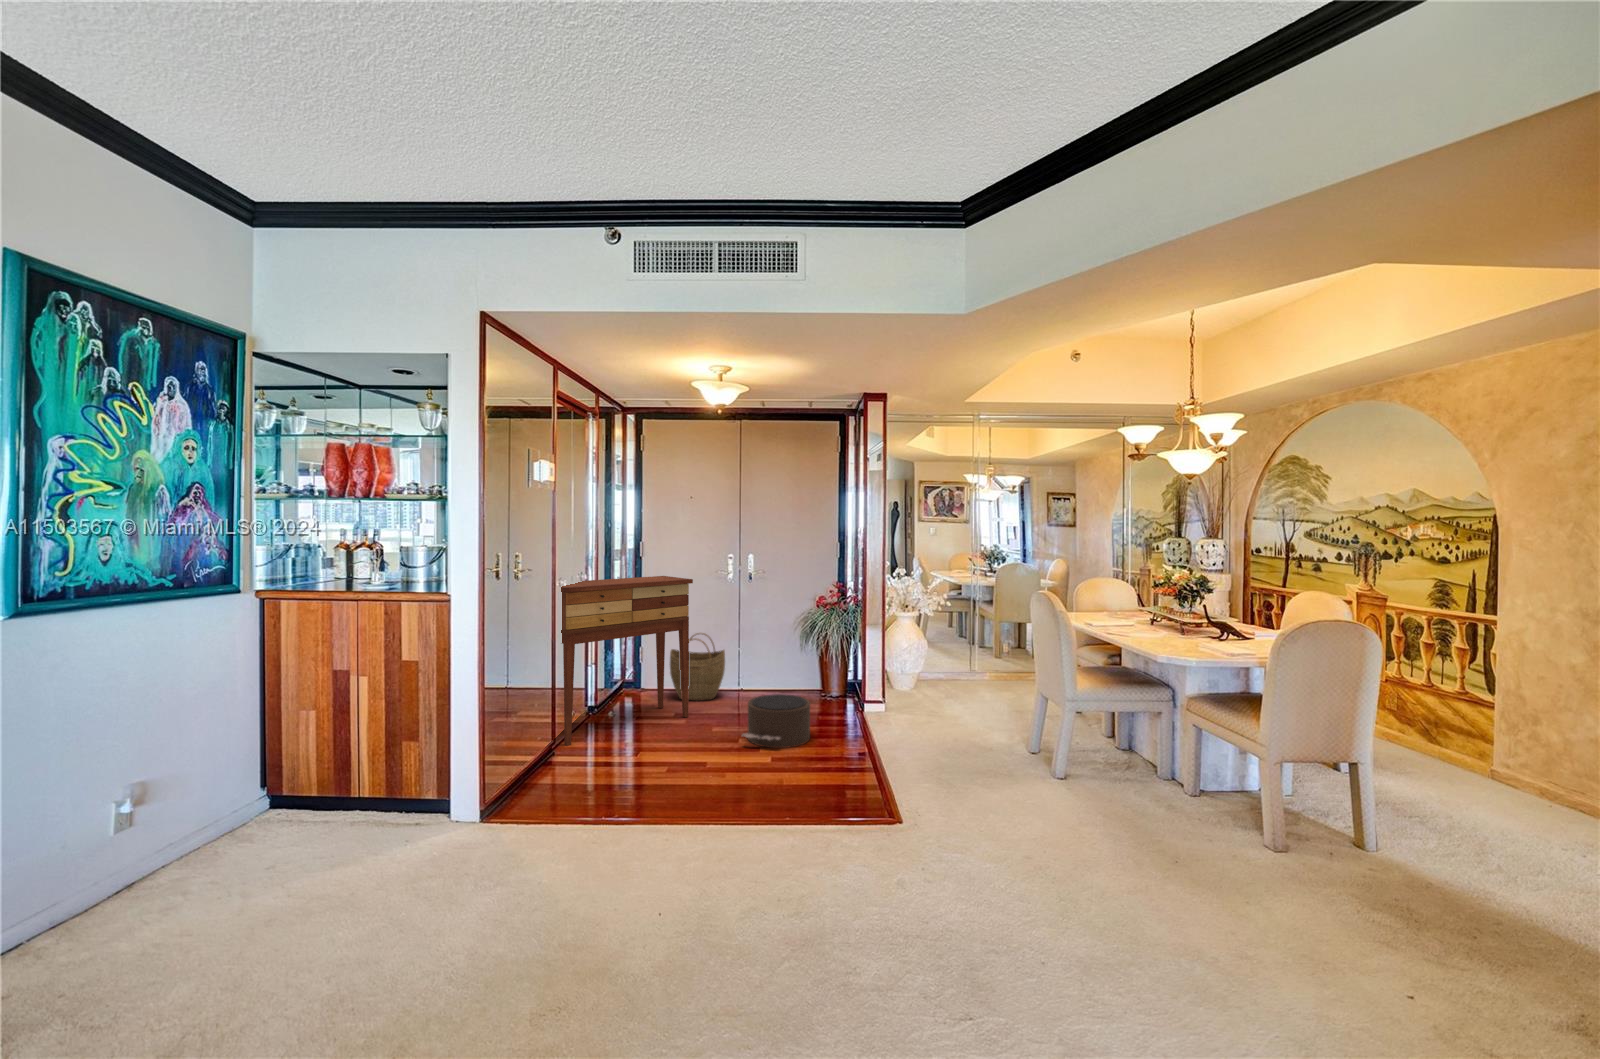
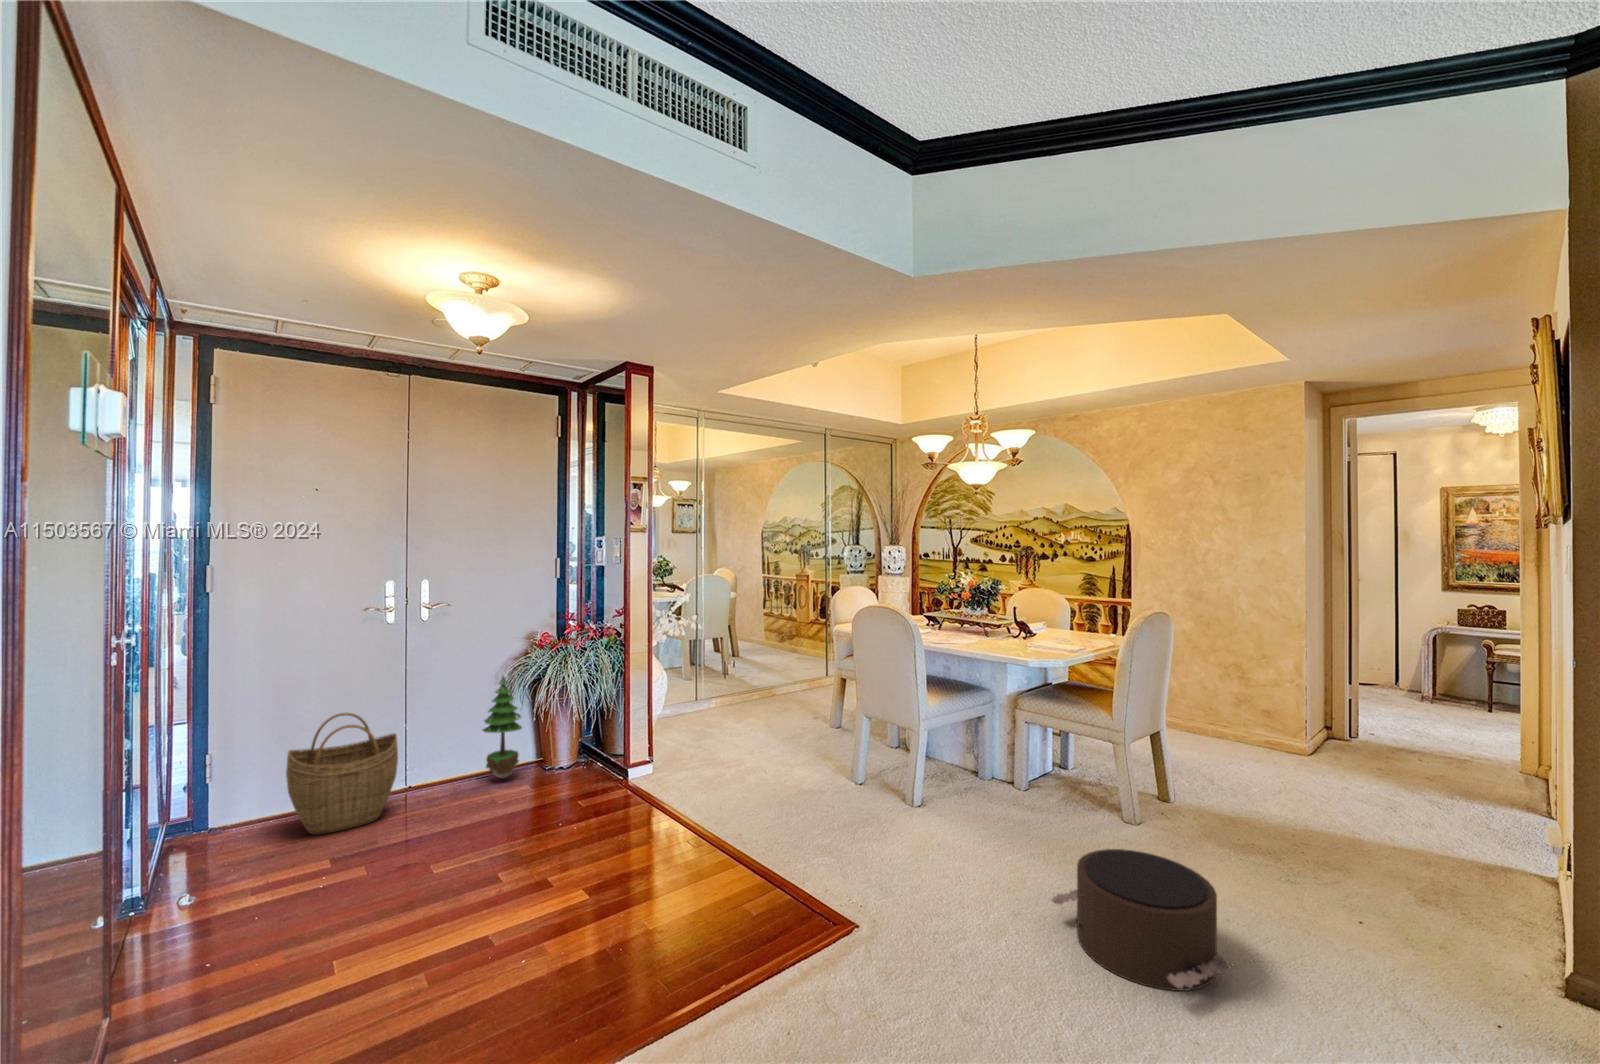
console table: present [561,576,693,746] -> none [2,625,374,1025]
potted tree: none [778,622,804,694] -> present [483,676,522,779]
pouf: present [742,694,810,748] -> present [1051,849,1232,991]

